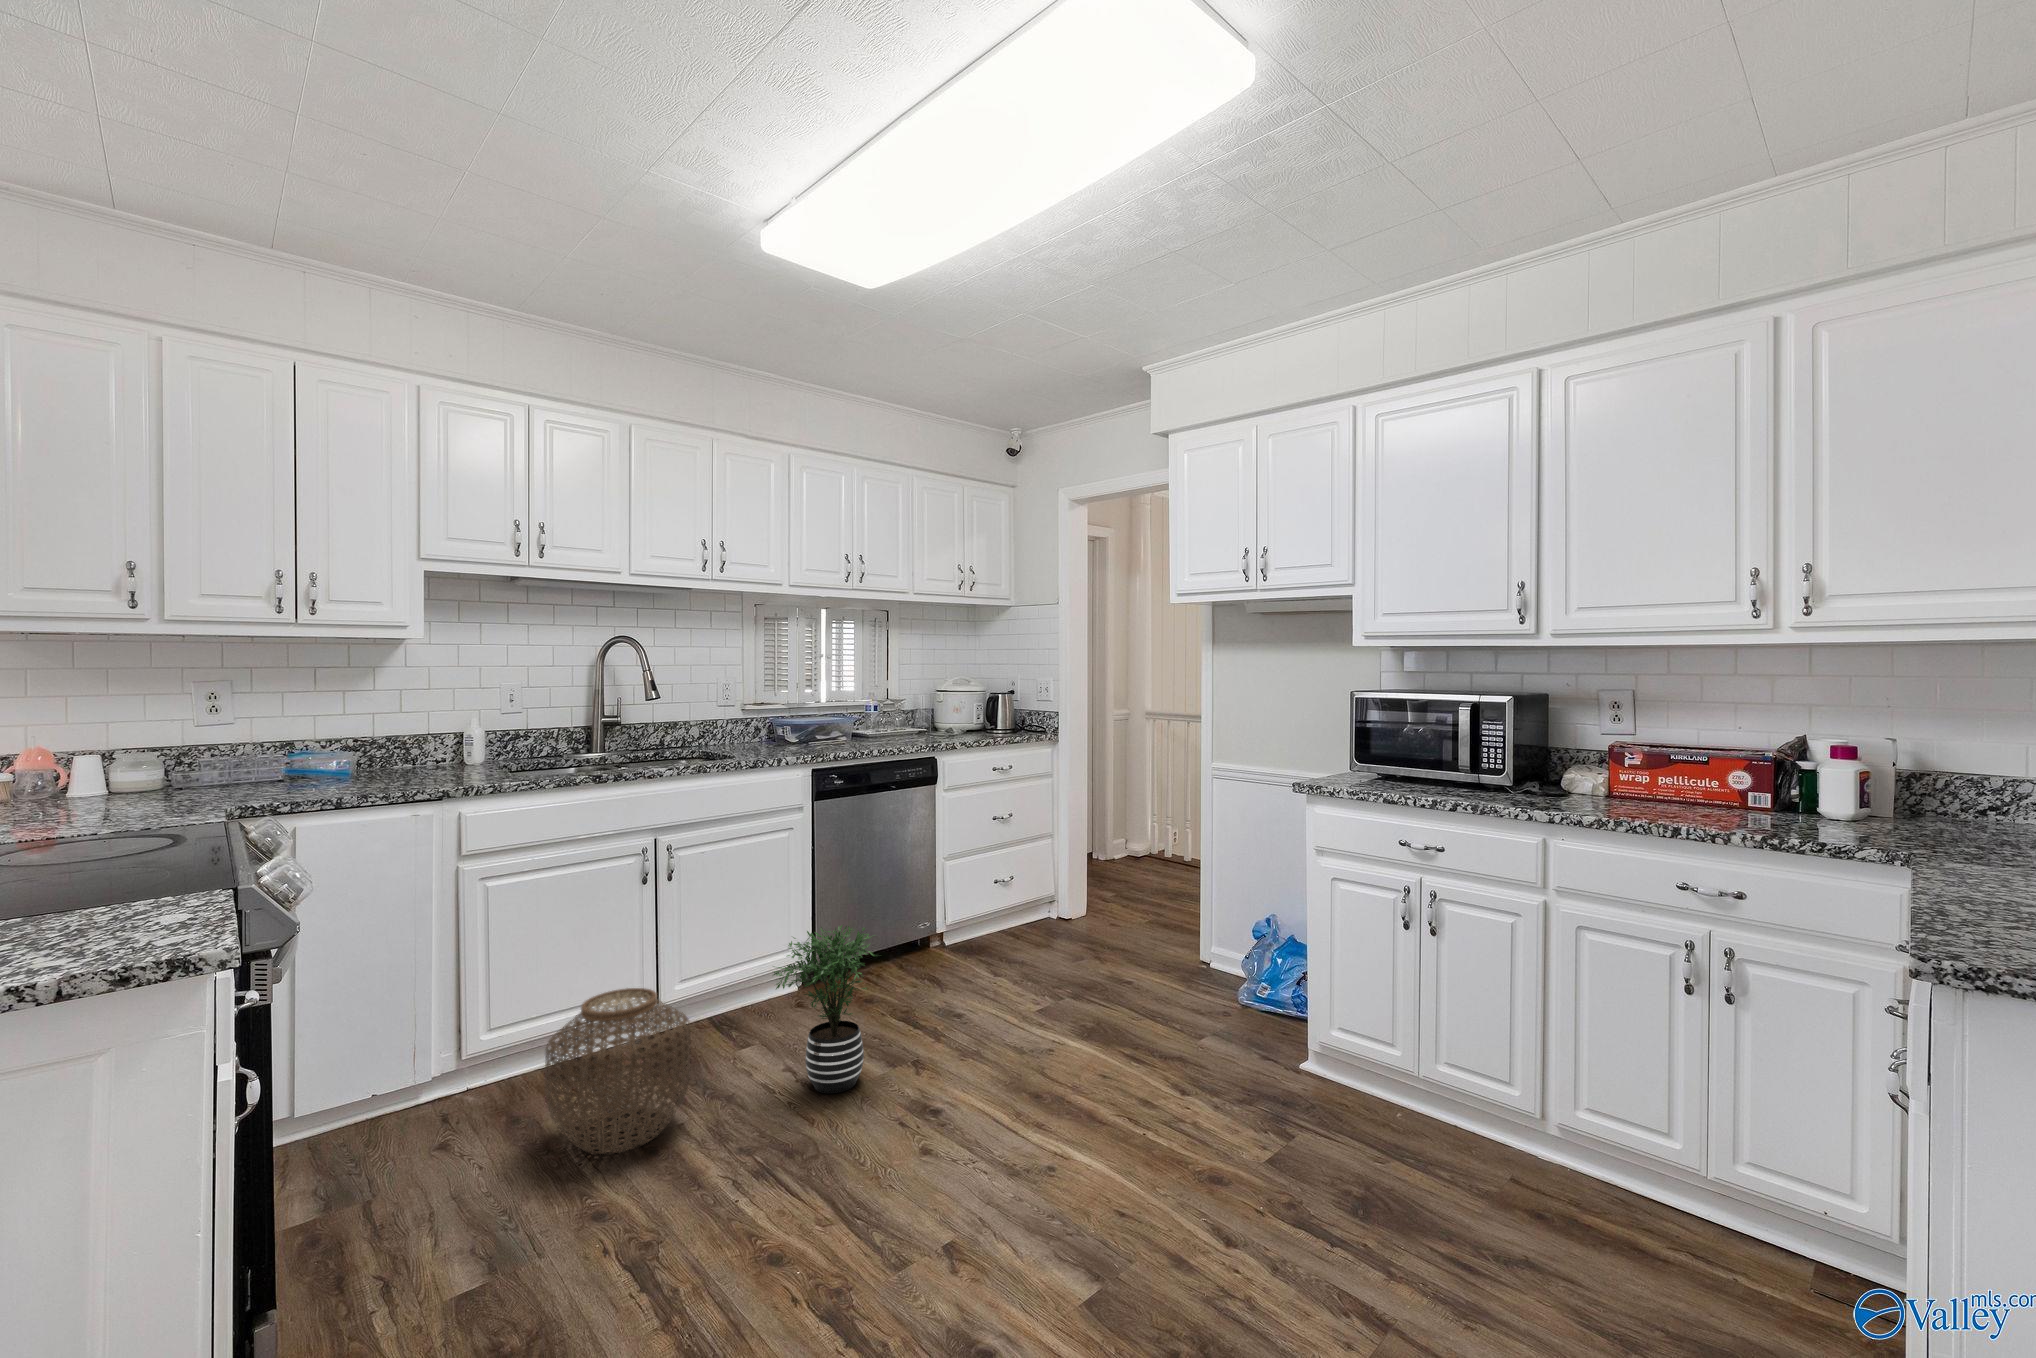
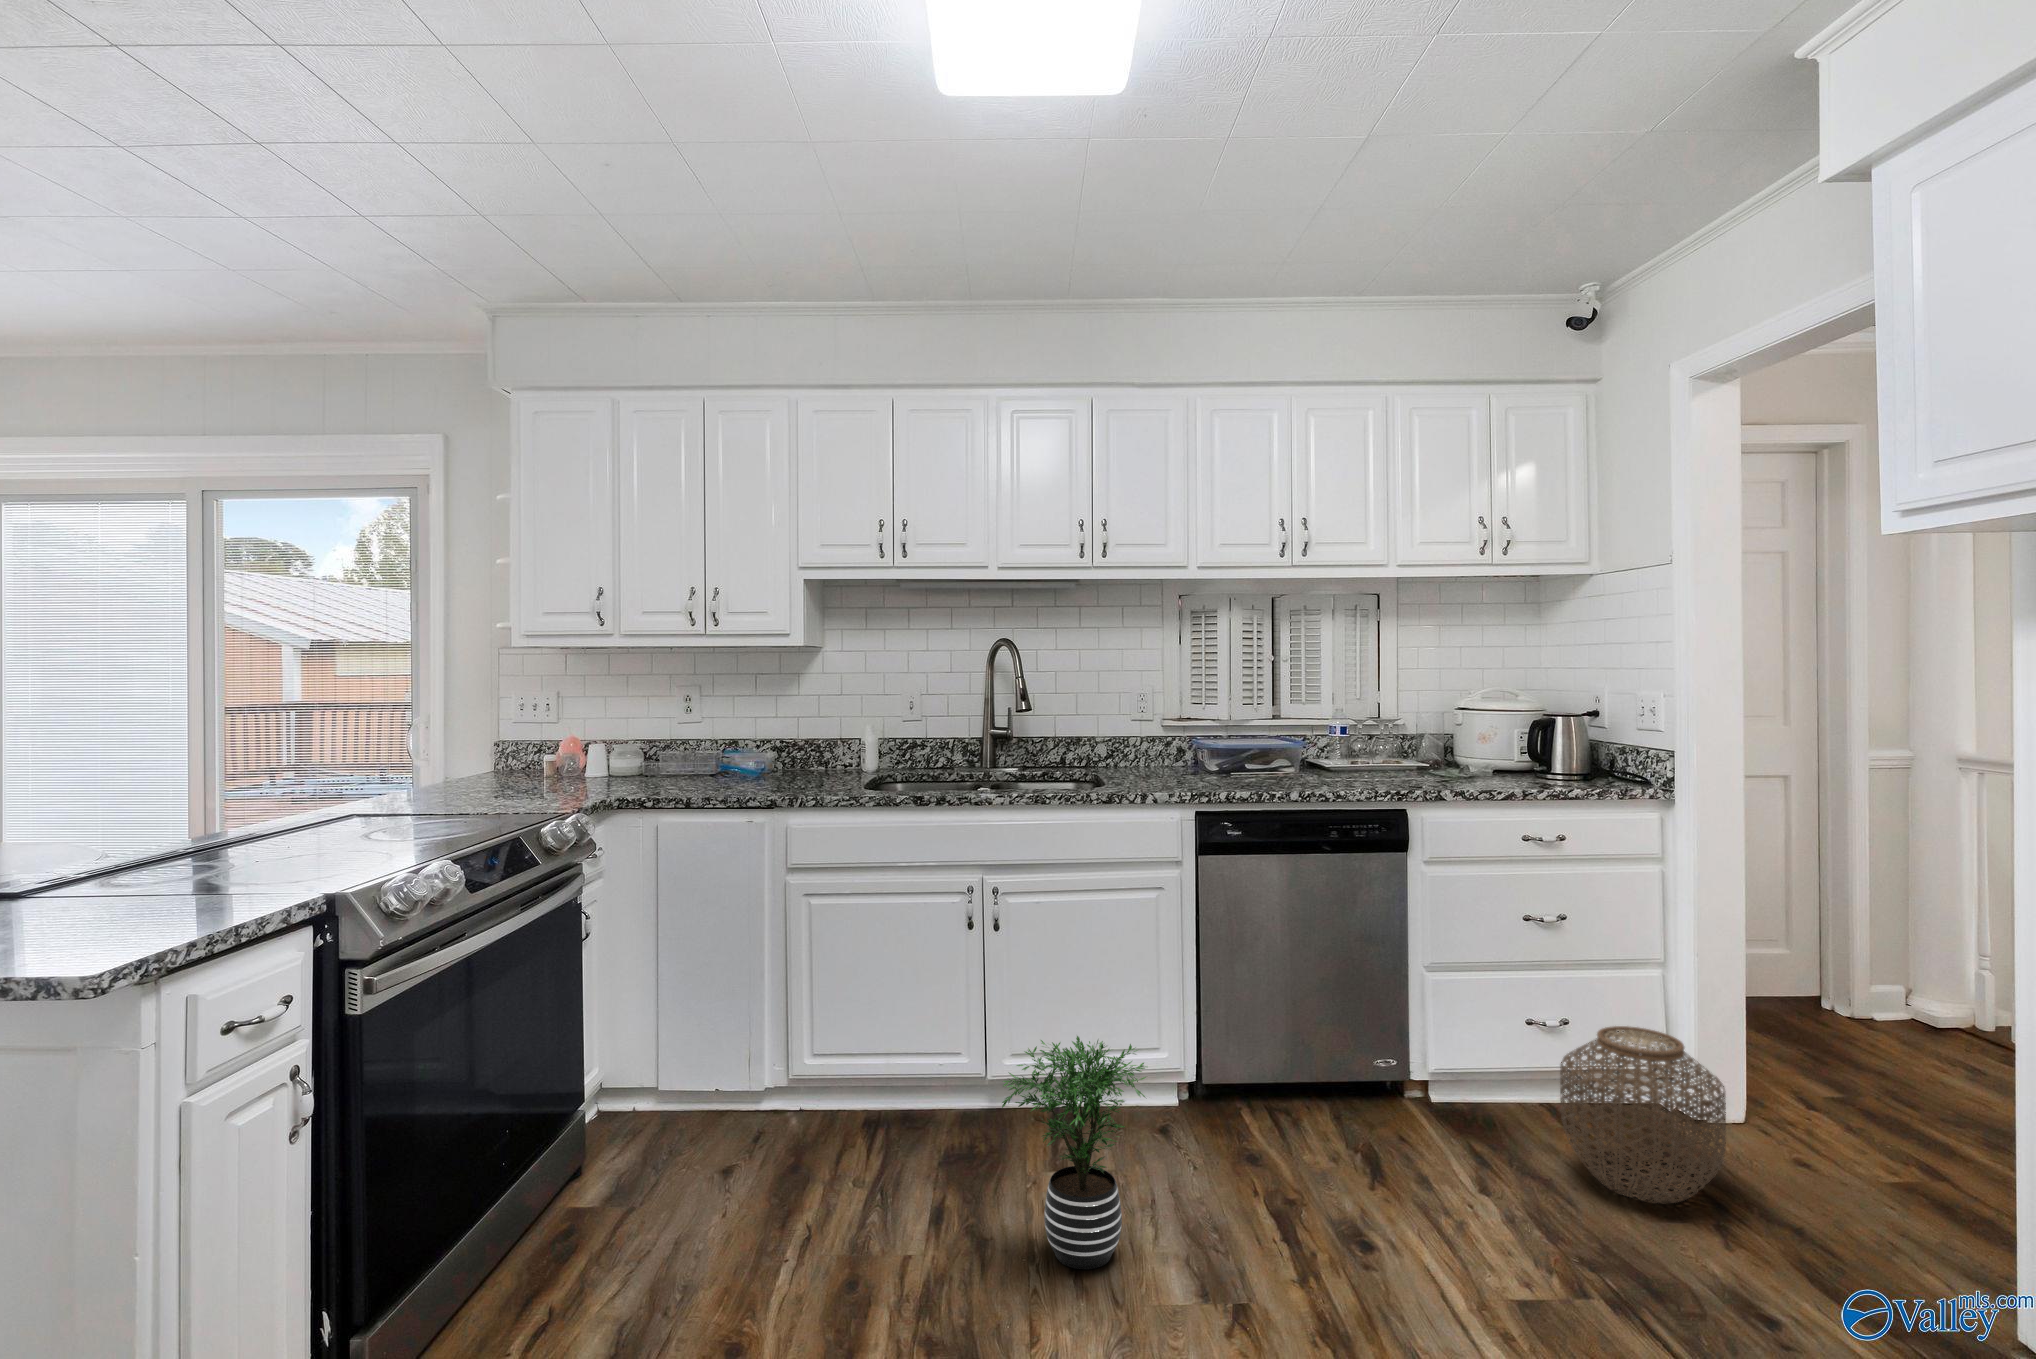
woven basket: present [545,988,691,1154] -> present [1560,1026,1726,1203]

